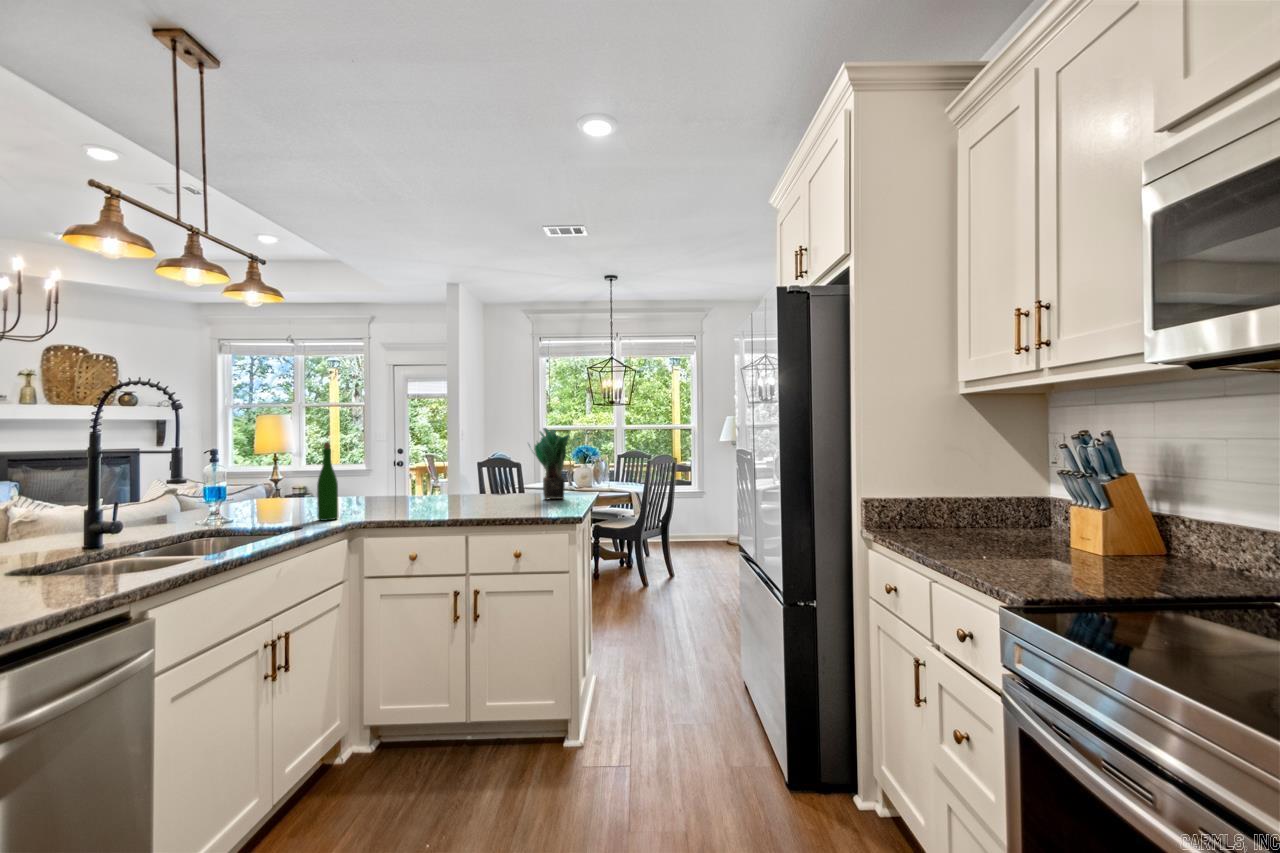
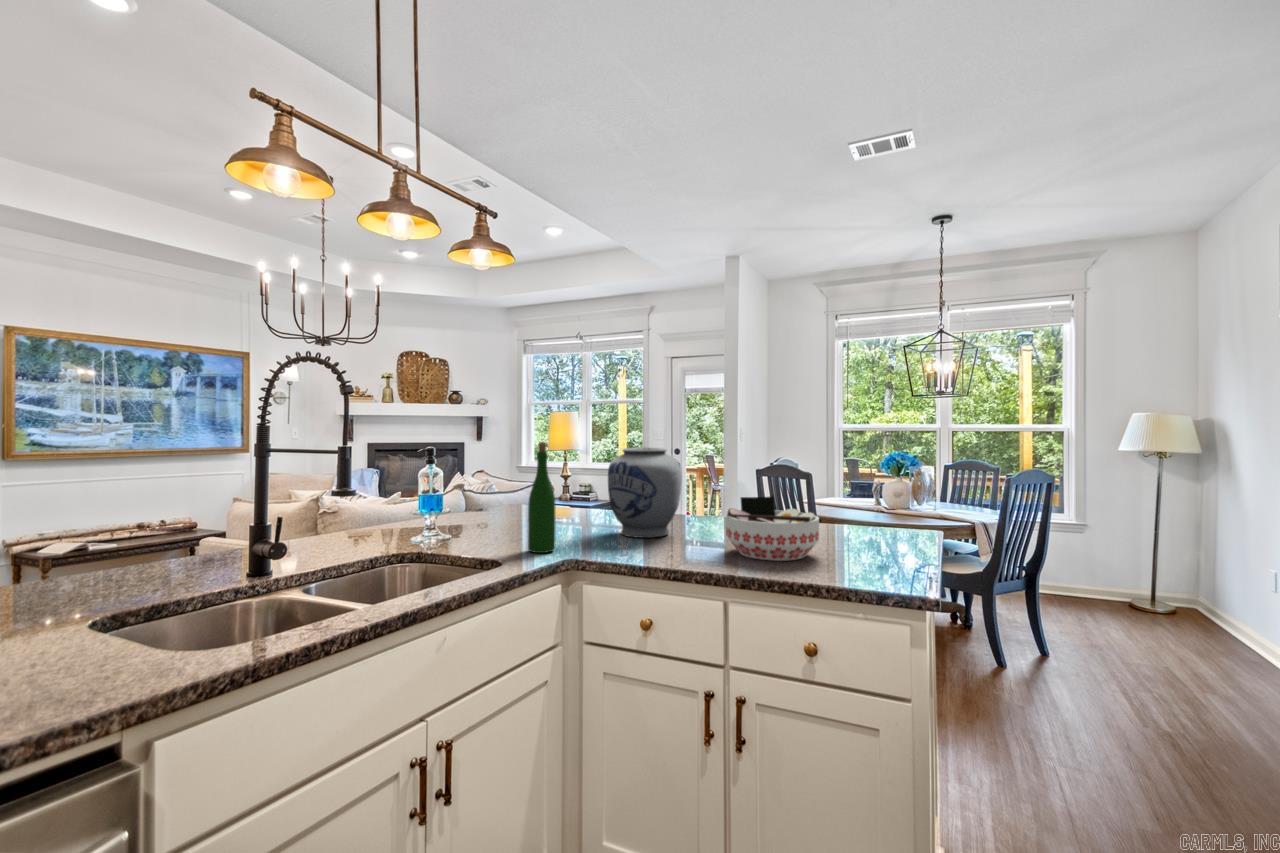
potted plant: present [534,428,569,500] -> none [826,428,897,542]
vase: none [371,444,428,509] -> present [608,447,682,538]
bowl: none [463,473,522,511] -> present [726,497,819,561]

